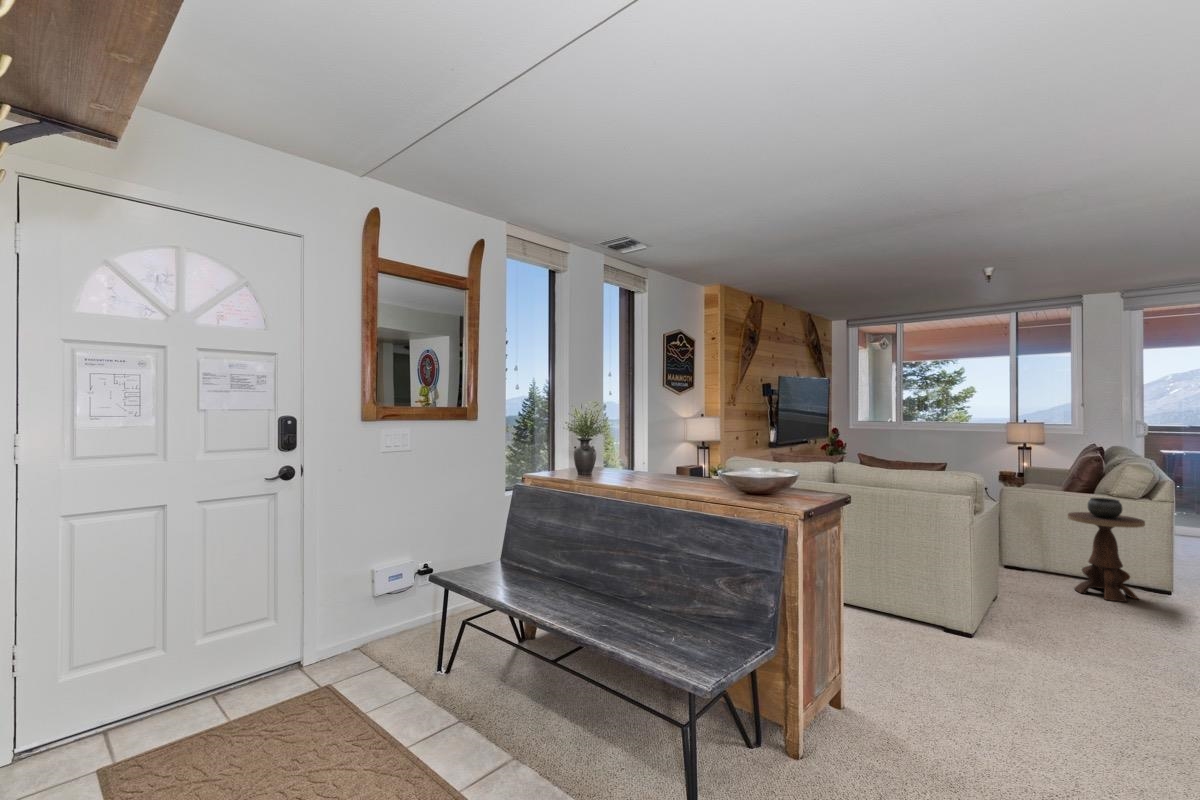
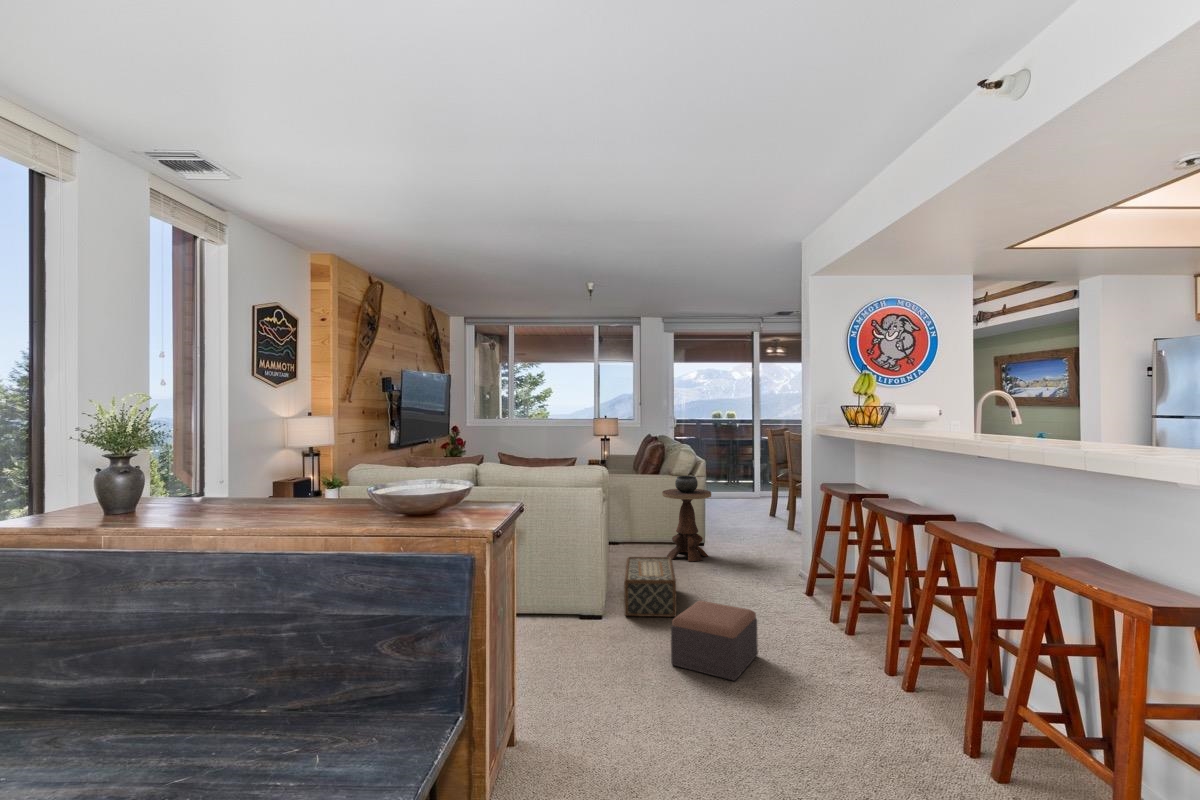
woven basket: none [990,576,1066,649] -> present [624,557,677,617]
footstool: none [1031,633,1163,727] -> present [671,601,758,681]

